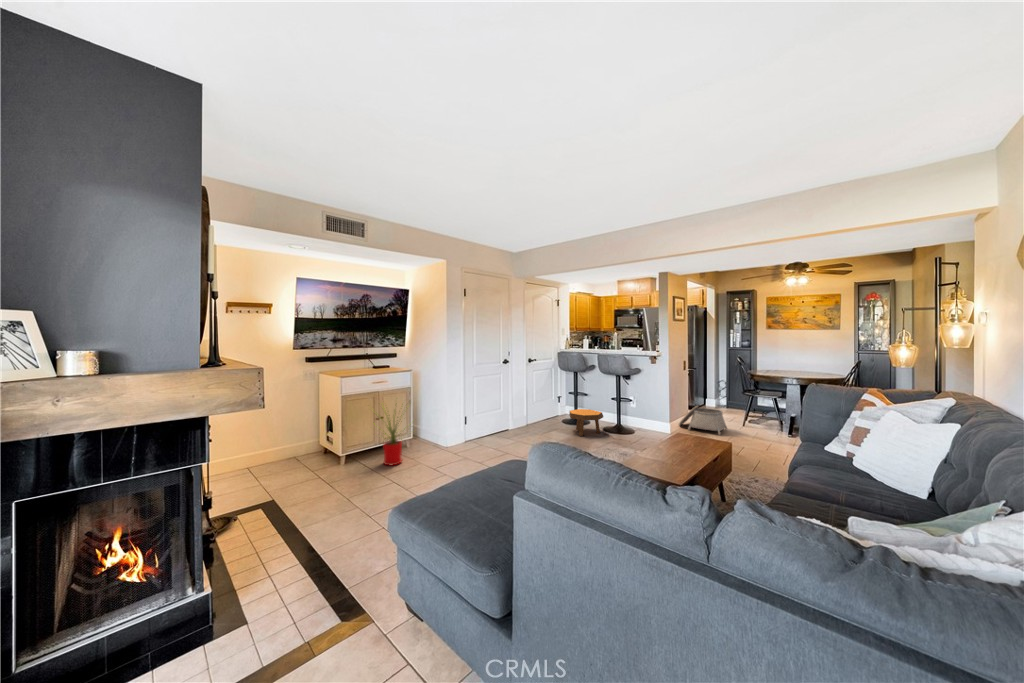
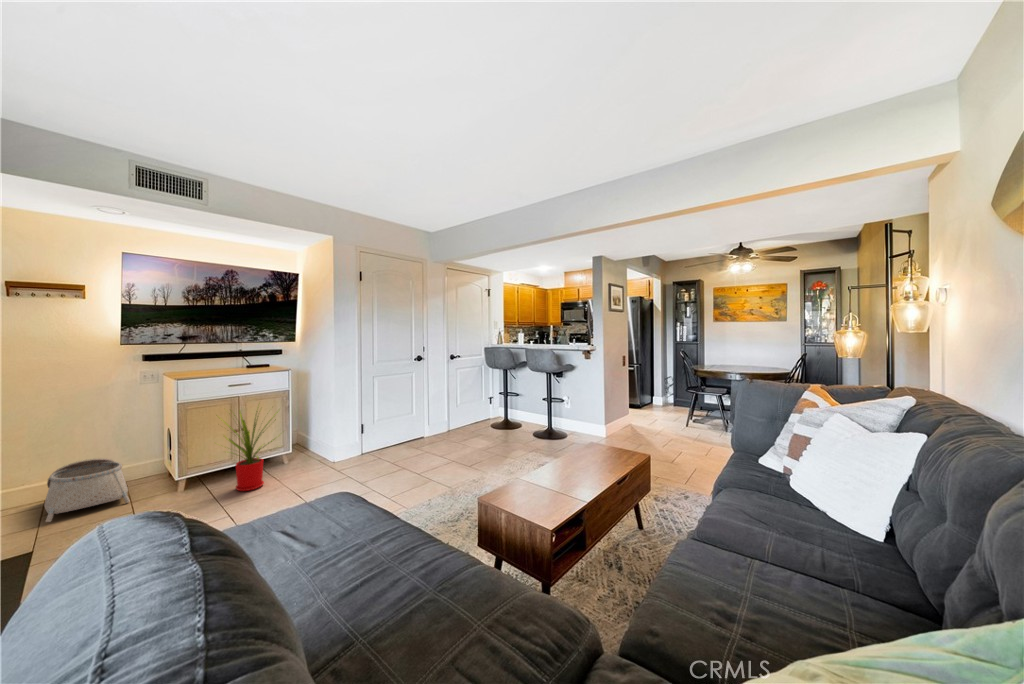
basket: present [679,406,727,435] -> present [44,458,130,522]
footstool: present [569,409,603,436] -> none [493,412,532,444]

